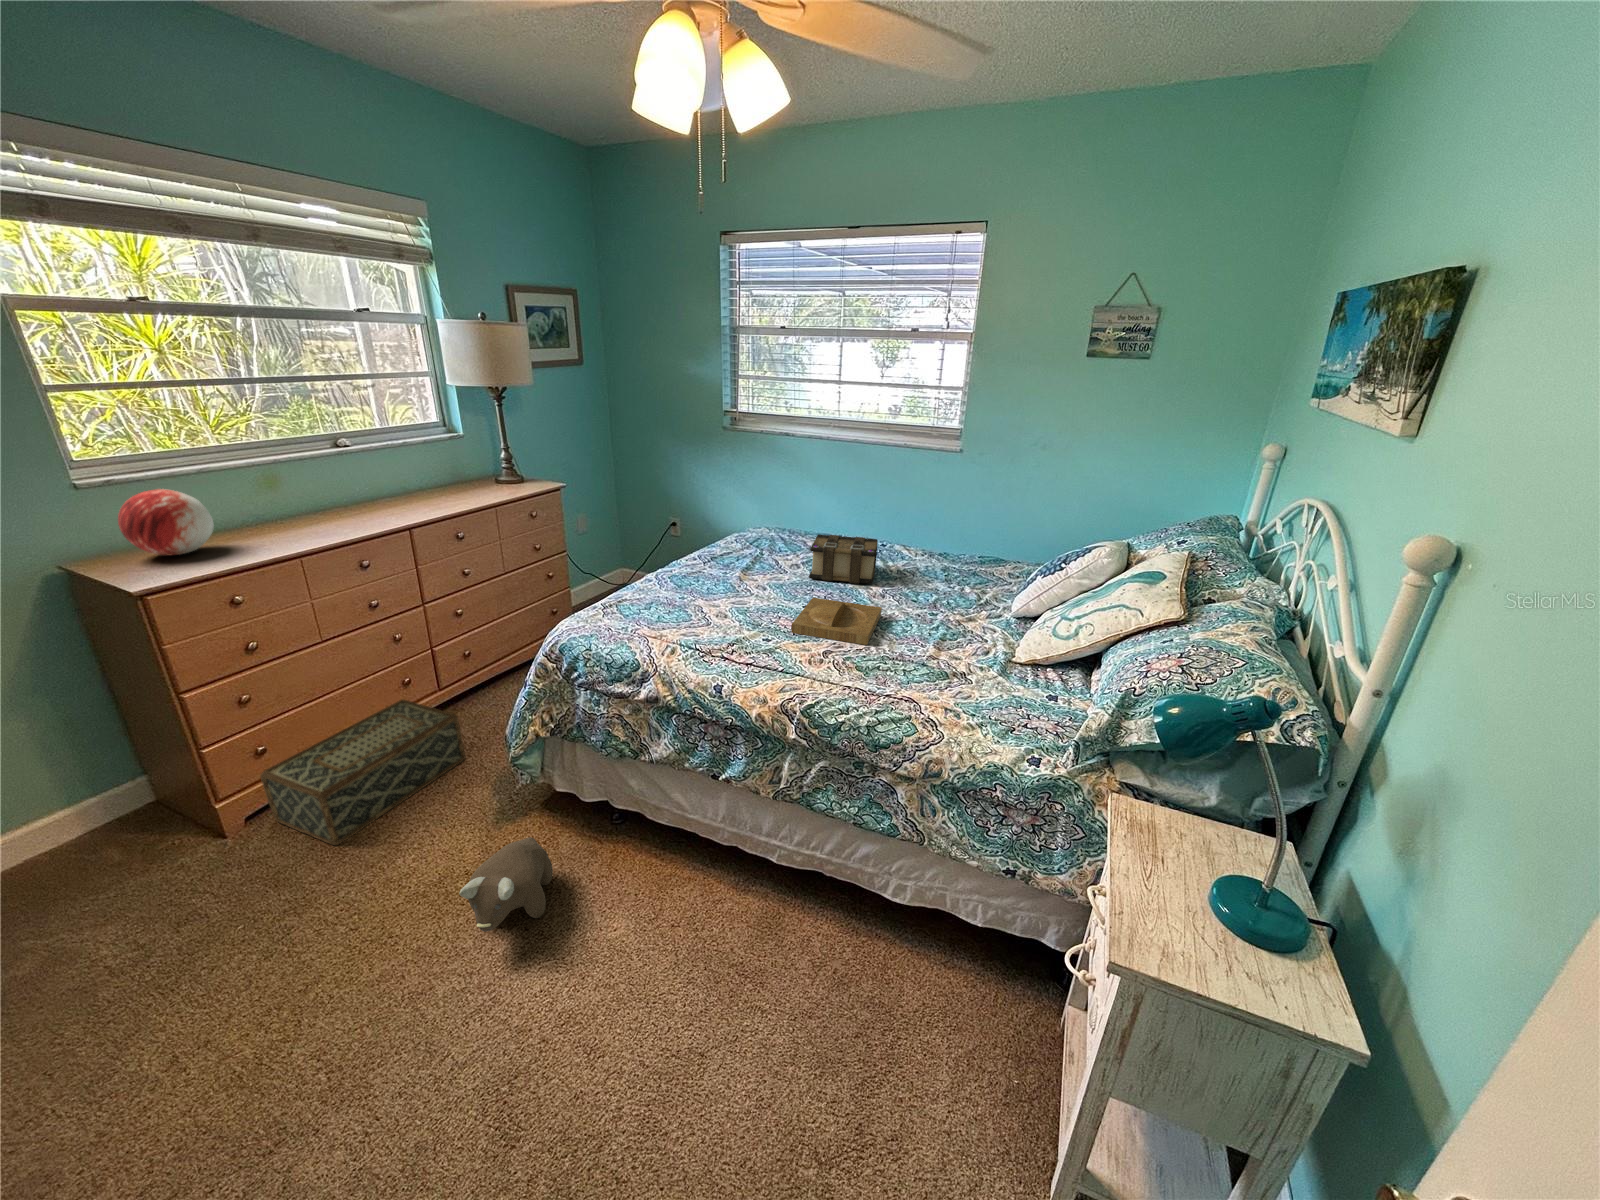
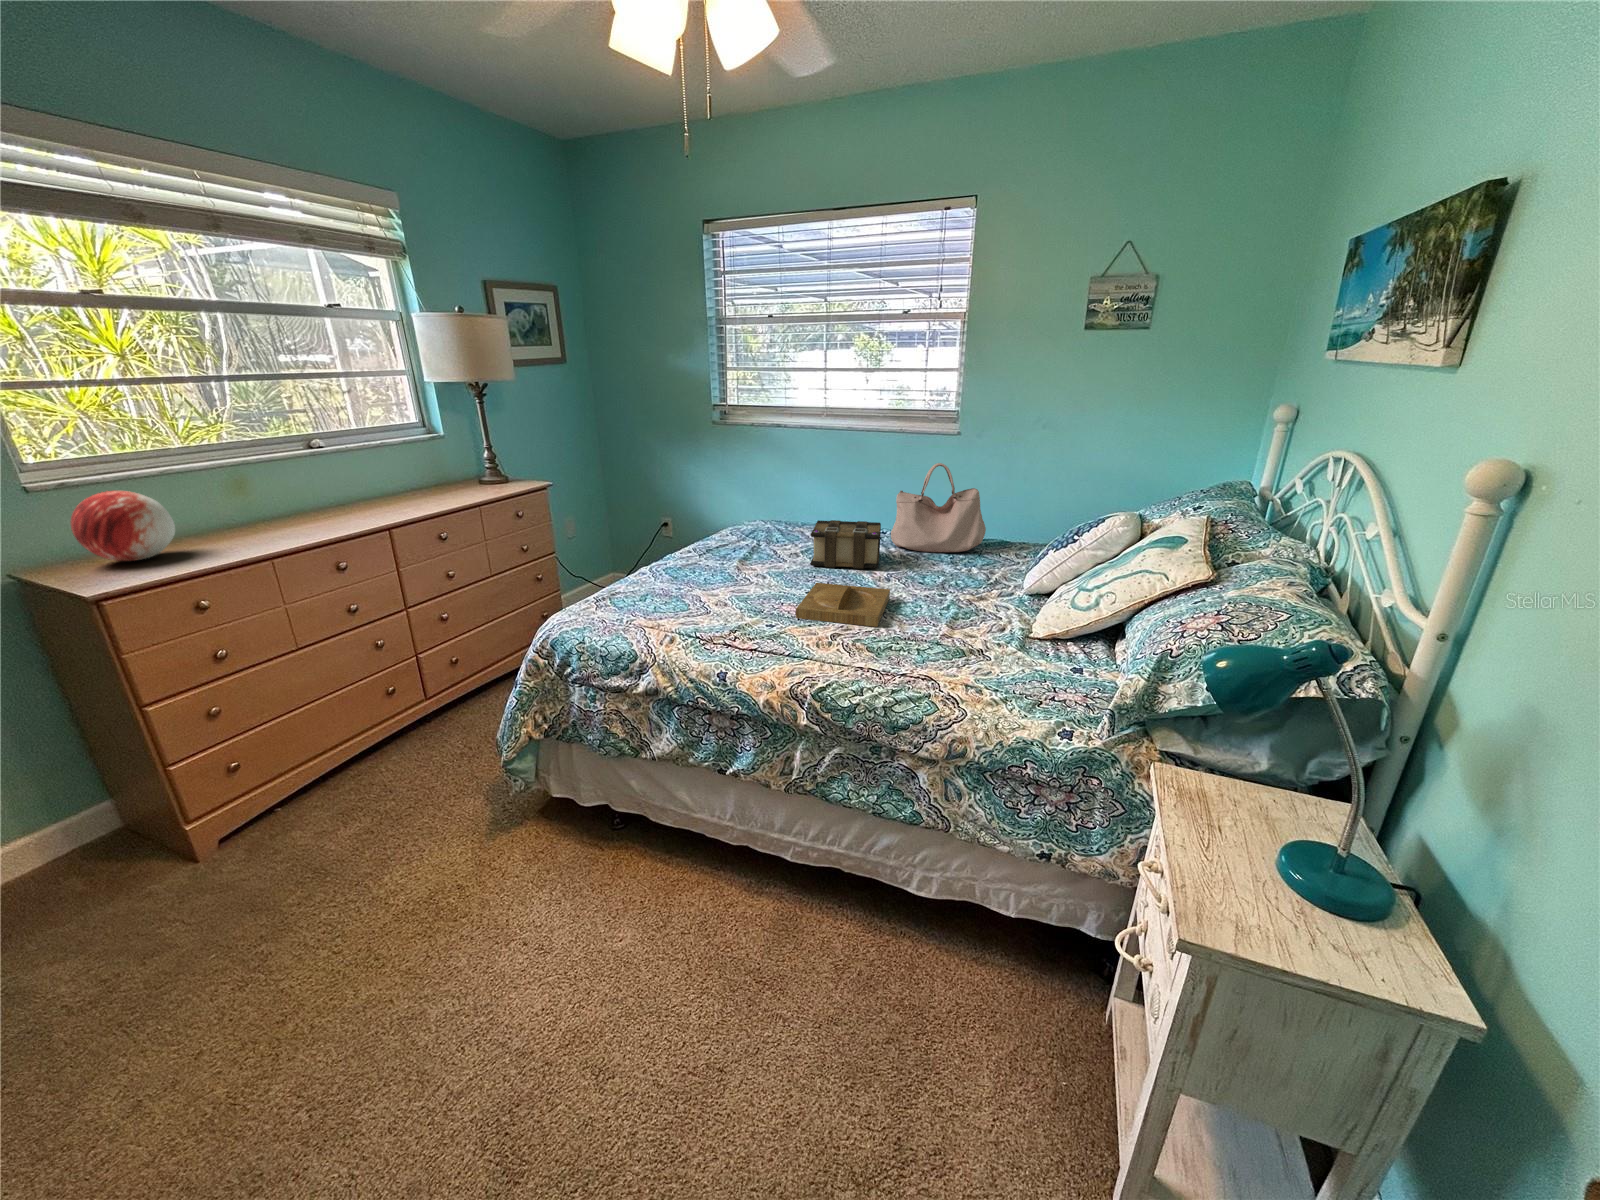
handbag: none [888,484,978,569] -> present [891,463,986,552]
woven basket: present [260,700,465,845] -> none [231,711,453,867]
plush toy: present [459,837,553,932] -> none [449,847,550,949]

